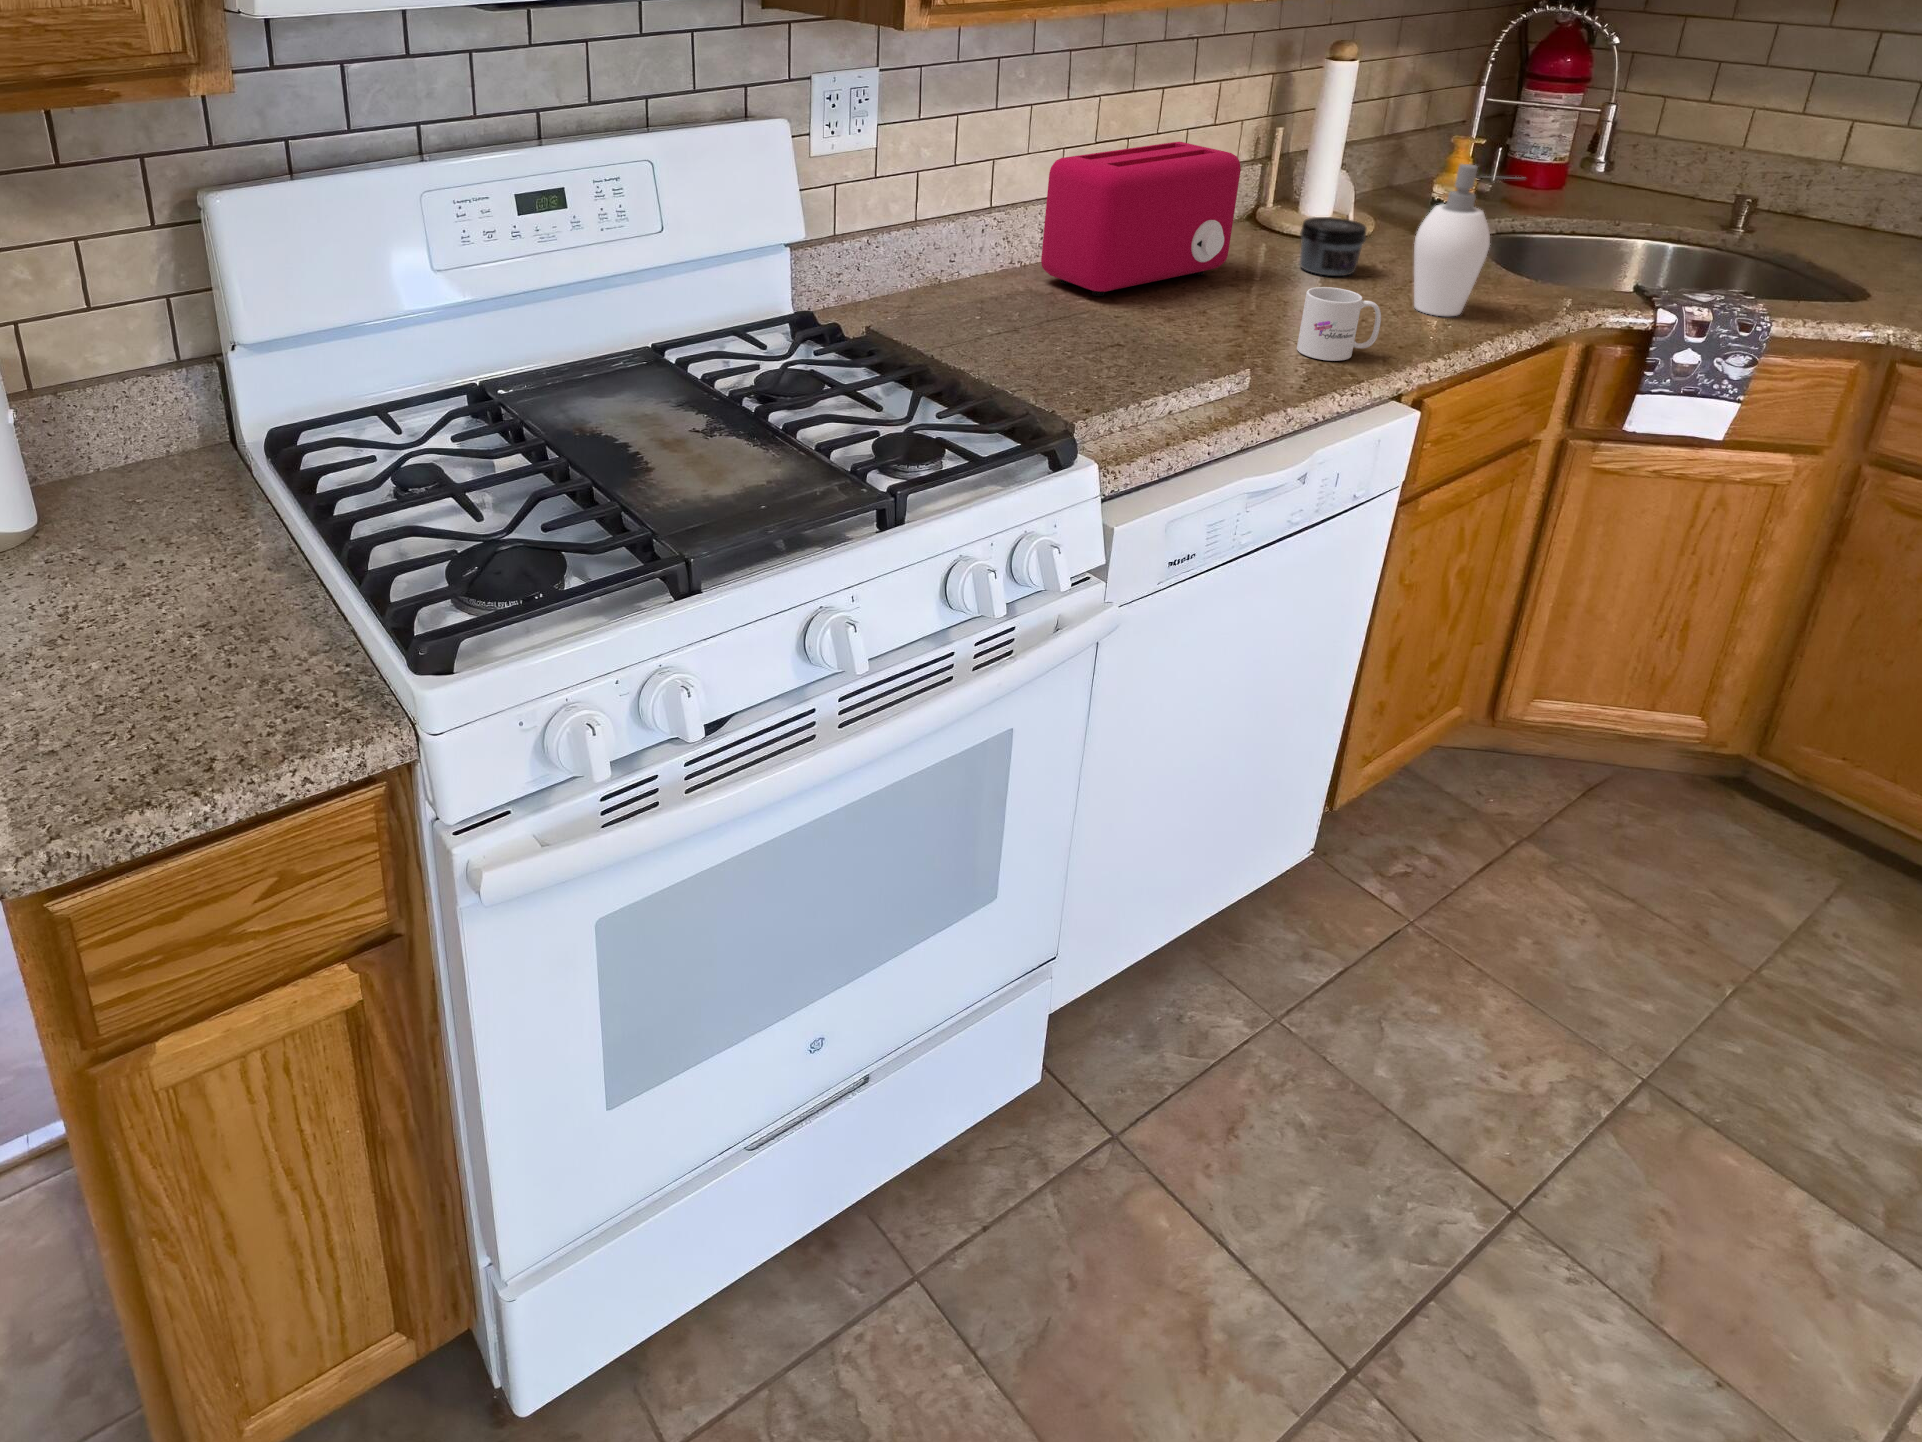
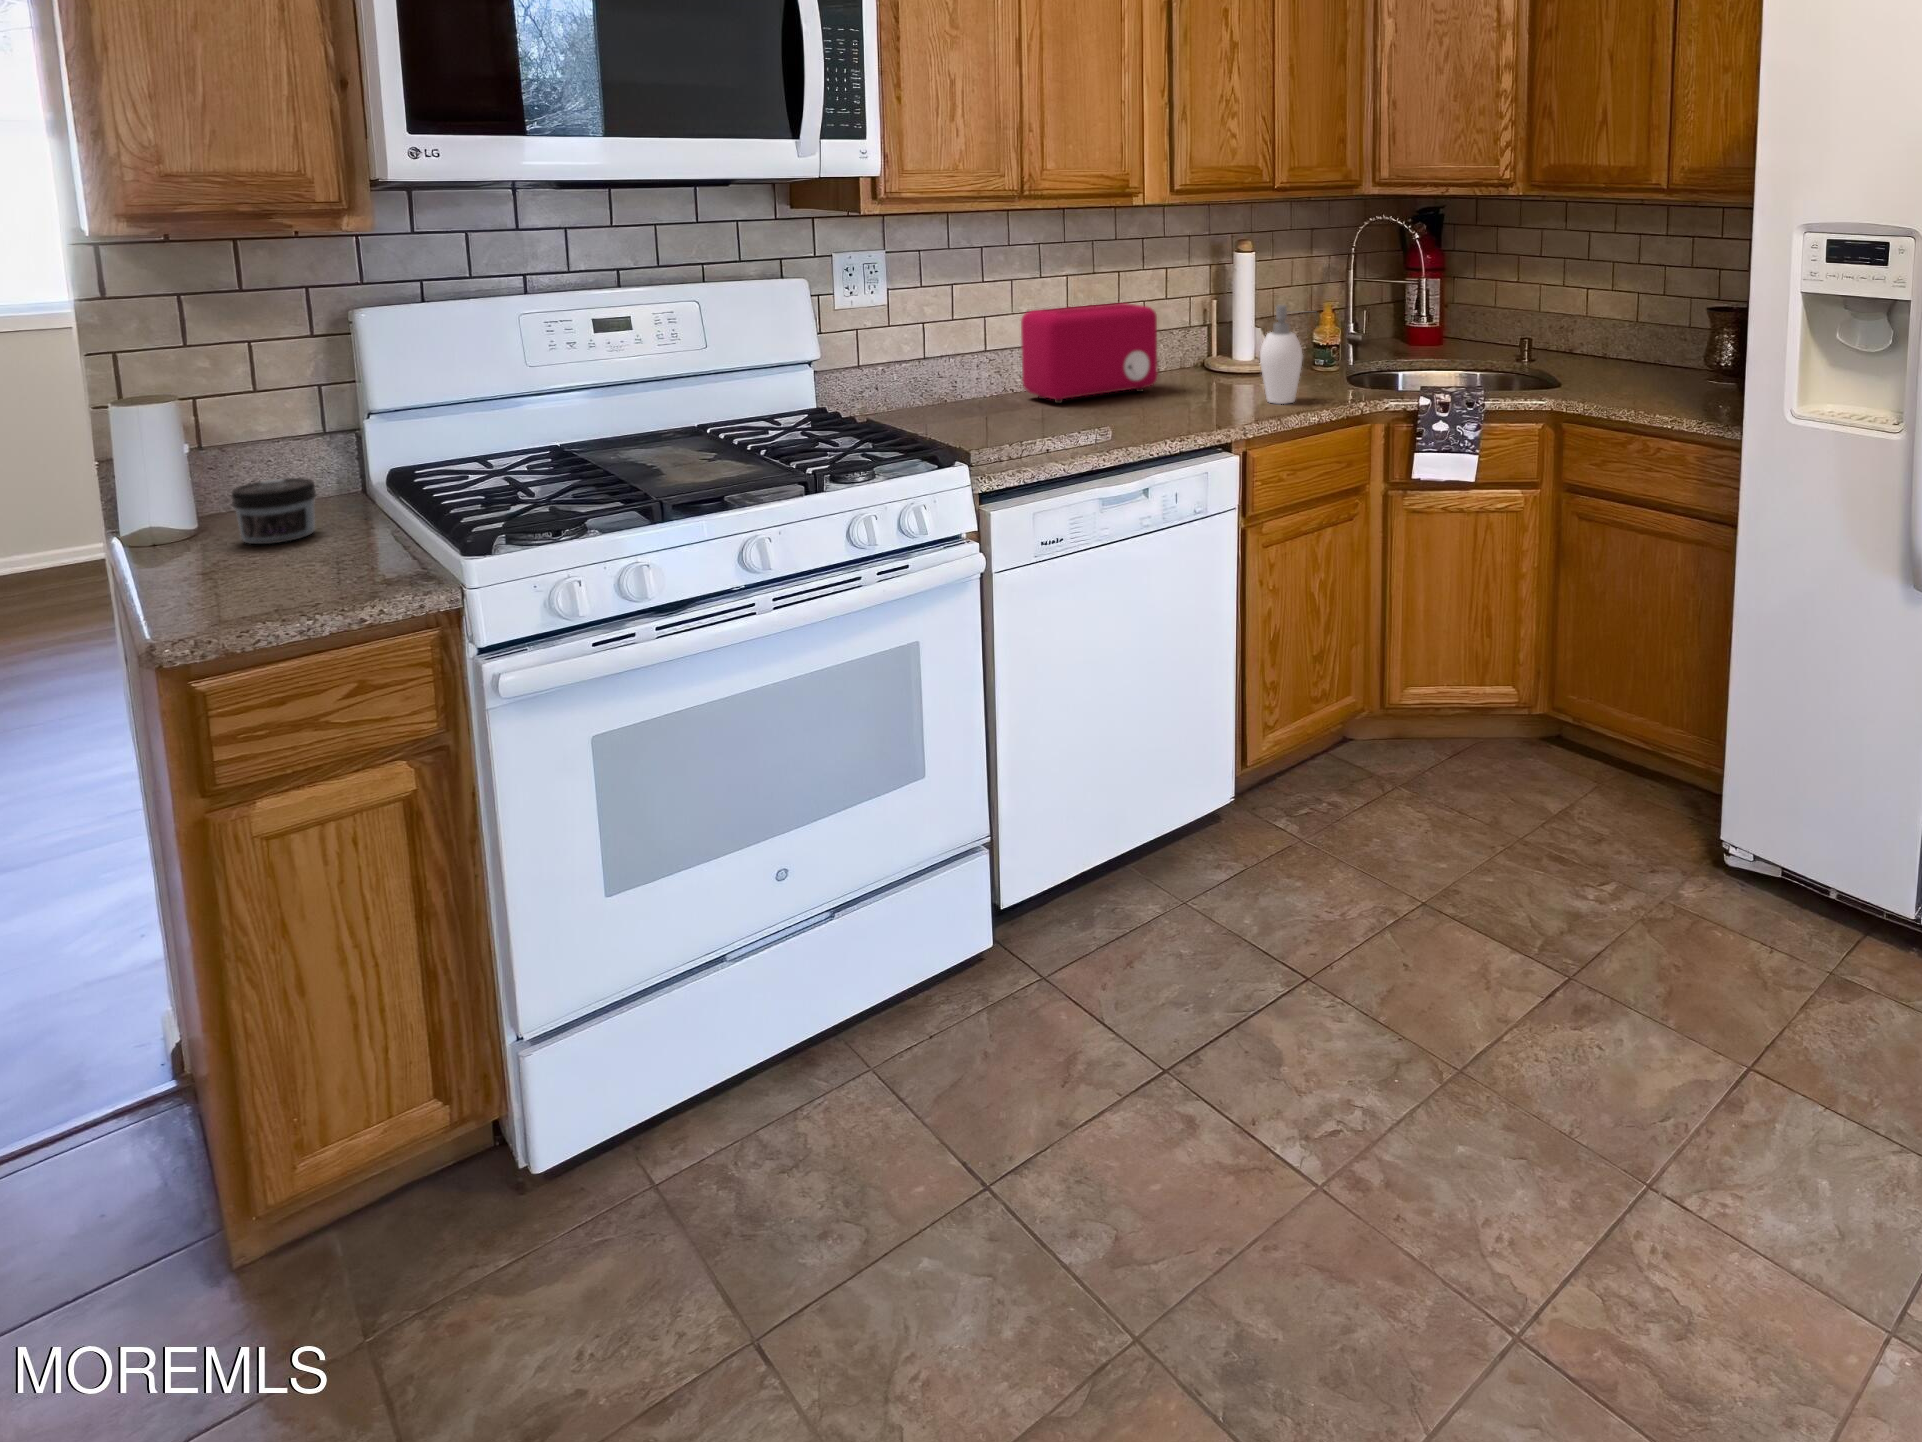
jar: present [1300,217,1367,276] -> present [232,478,317,544]
mug: present [1297,287,1381,361] -> none [1166,379,1214,424]

